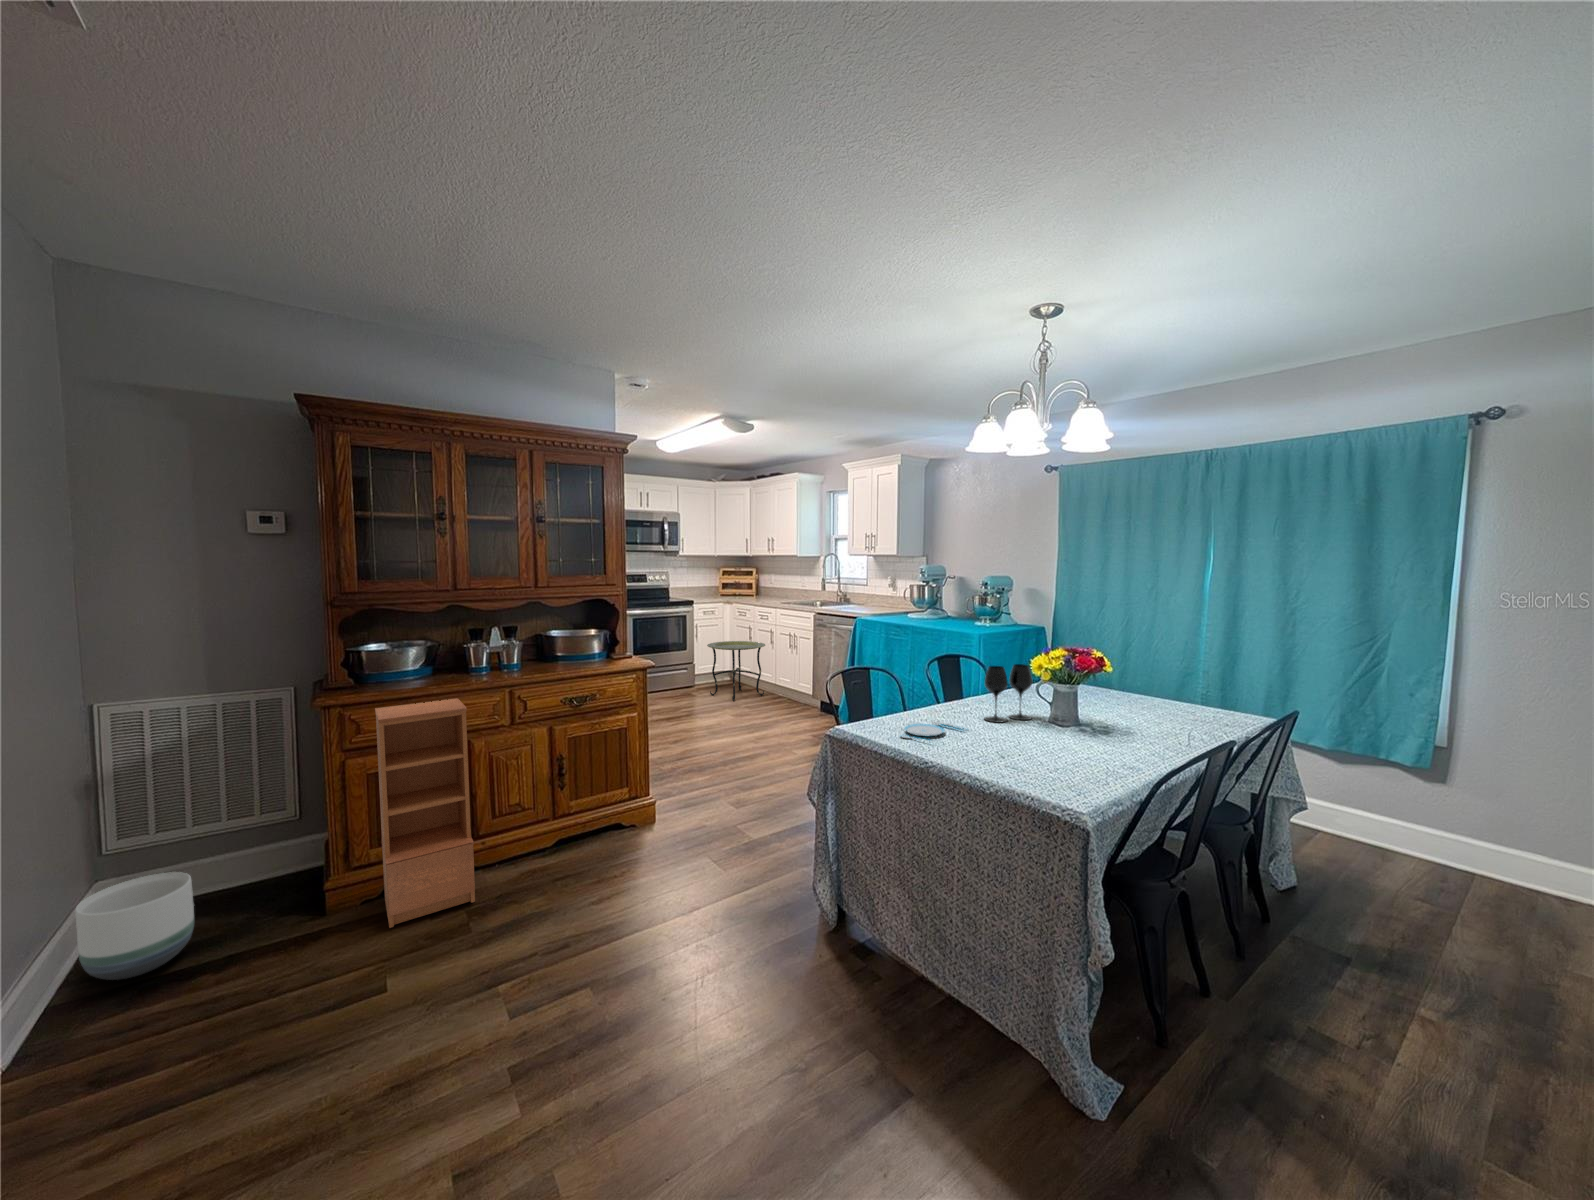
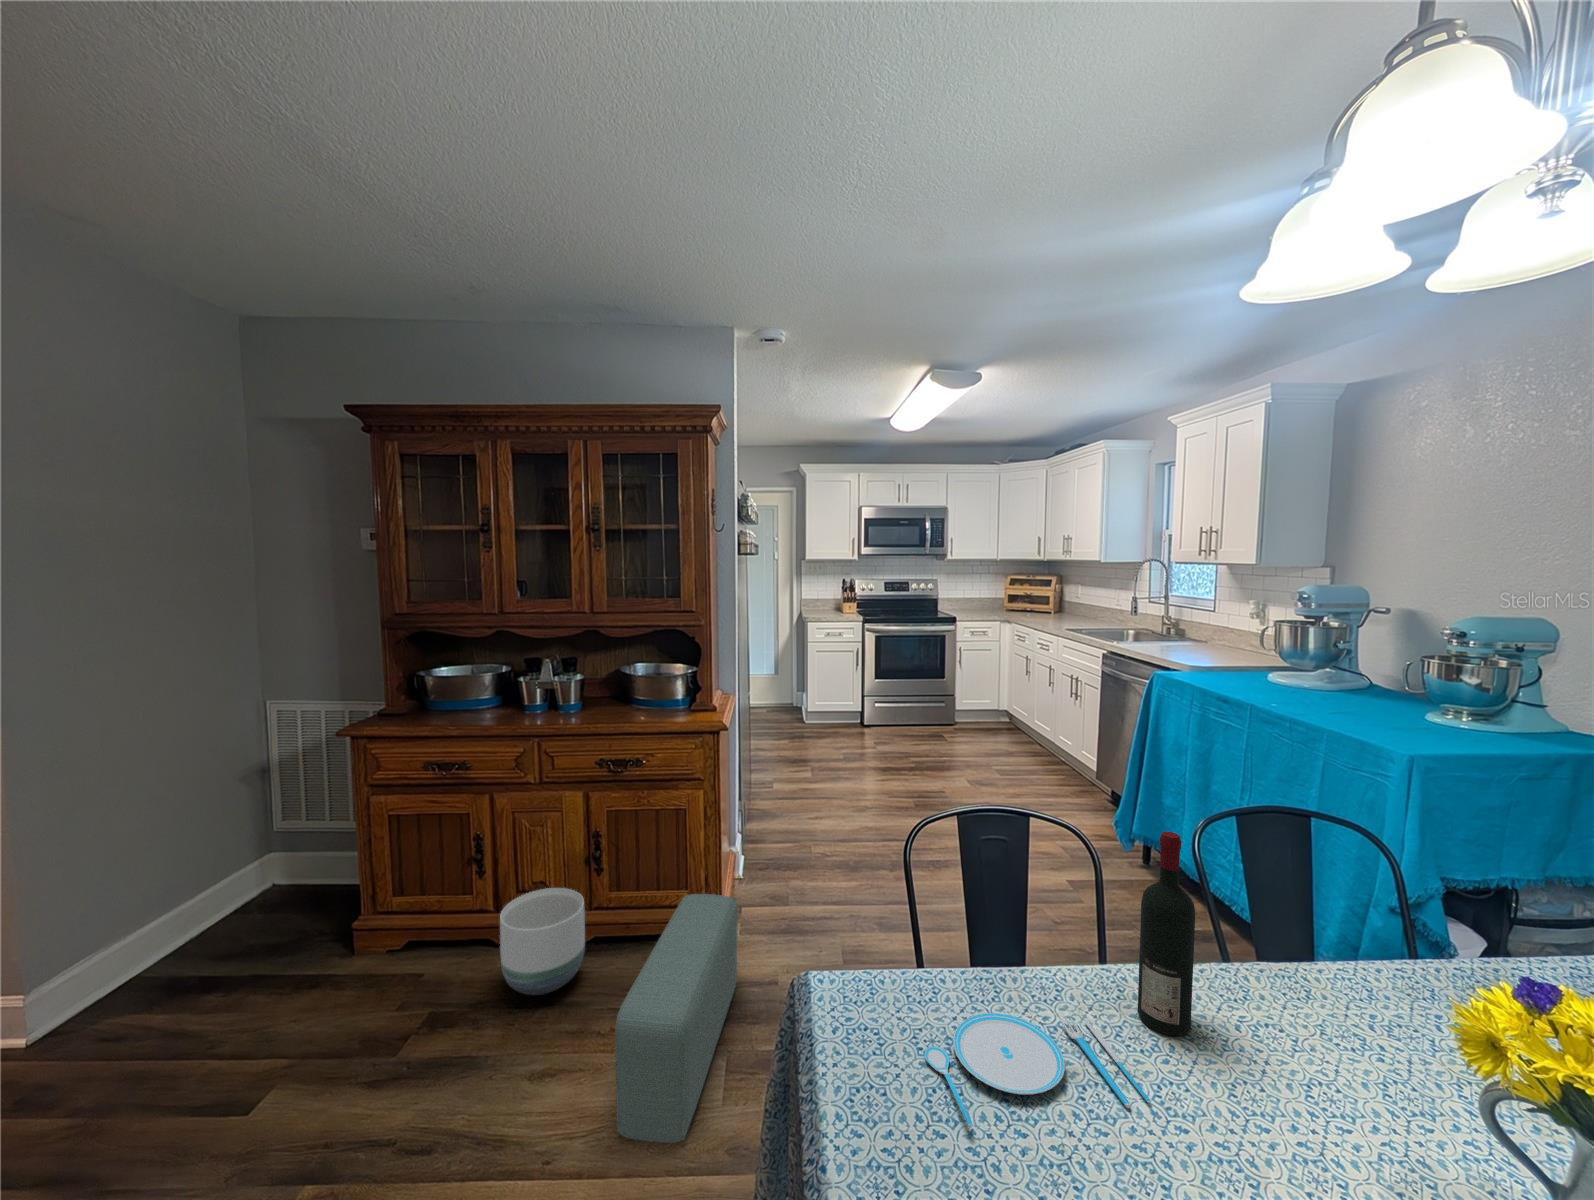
side table: present [707,641,765,701] -> none [959,676,1043,762]
wine bottle: none [948,646,967,719] -> present [1137,831,1195,1036]
wine glass: present [984,664,1032,723] -> none [1243,915,1442,1130]
bookcase: present [375,698,475,928] -> none [343,743,476,1012]
pouf: none [641,775,717,899] -> present [615,894,738,1143]
planter: present [76,872,194,980] -> present [500,888,585,995]

